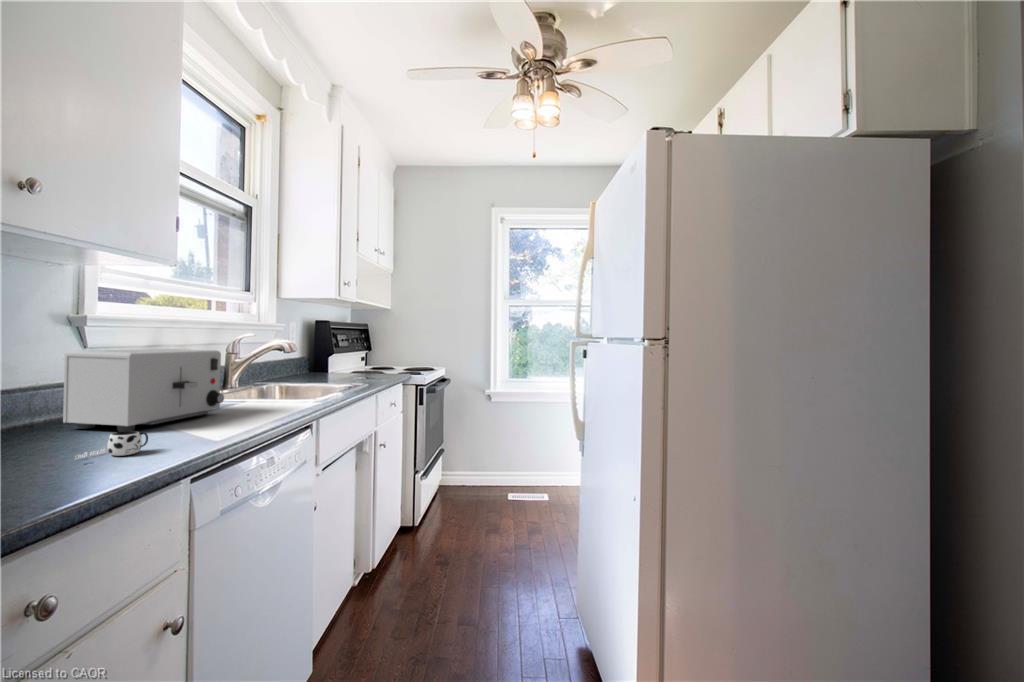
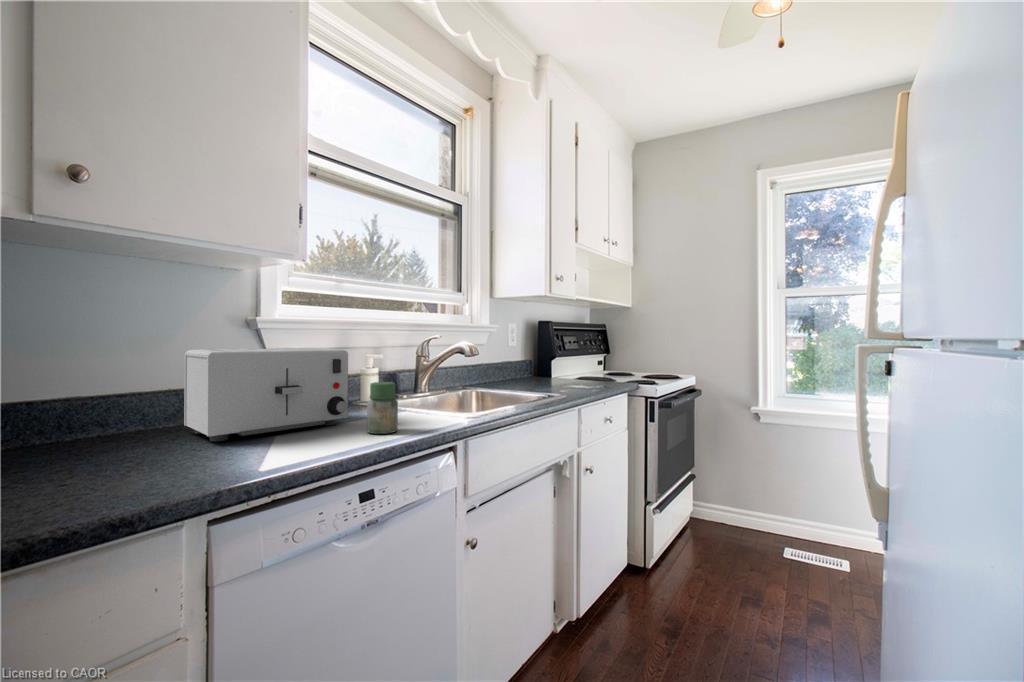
jar: none [253,376,280,417] -> present [367,382,398,434]
mug: present [75,431,148,459] -> none [58,451,152,484]

